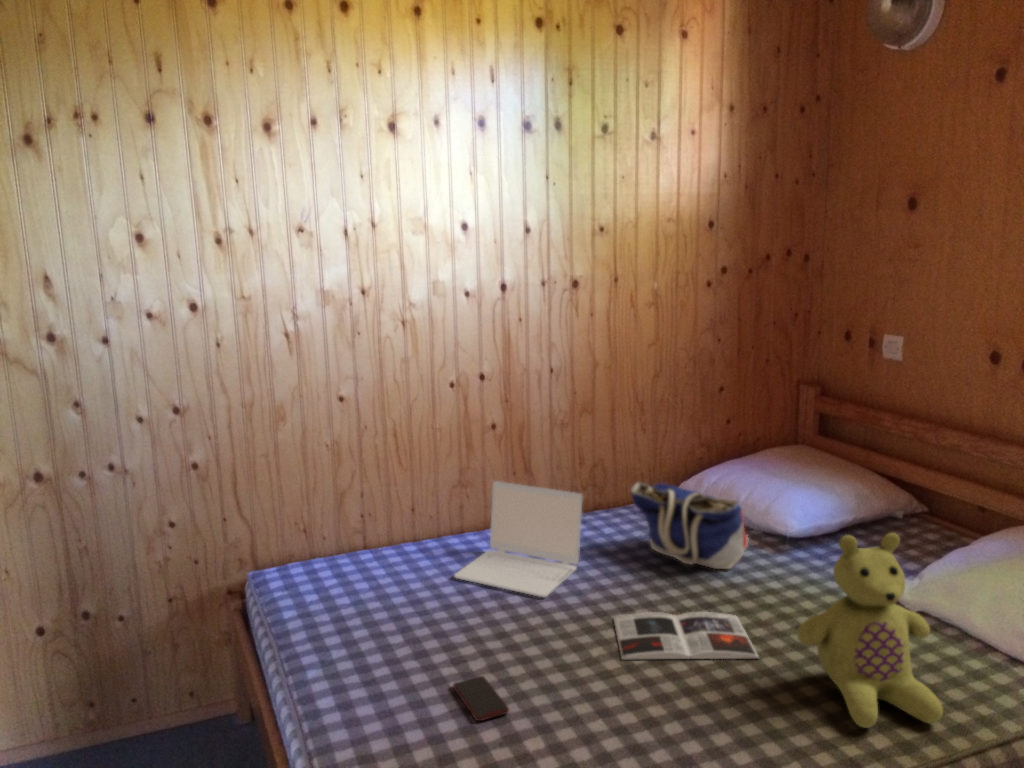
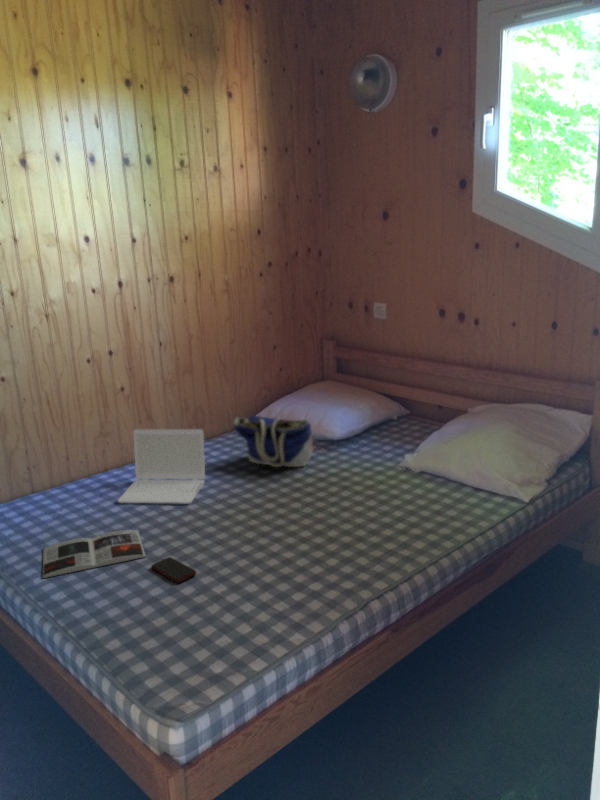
stuffed bear: present [797,533,943,728] -> none [363,422,445,536]
magazine: present [614,612,759,659] -> present [43,530,145,578]

